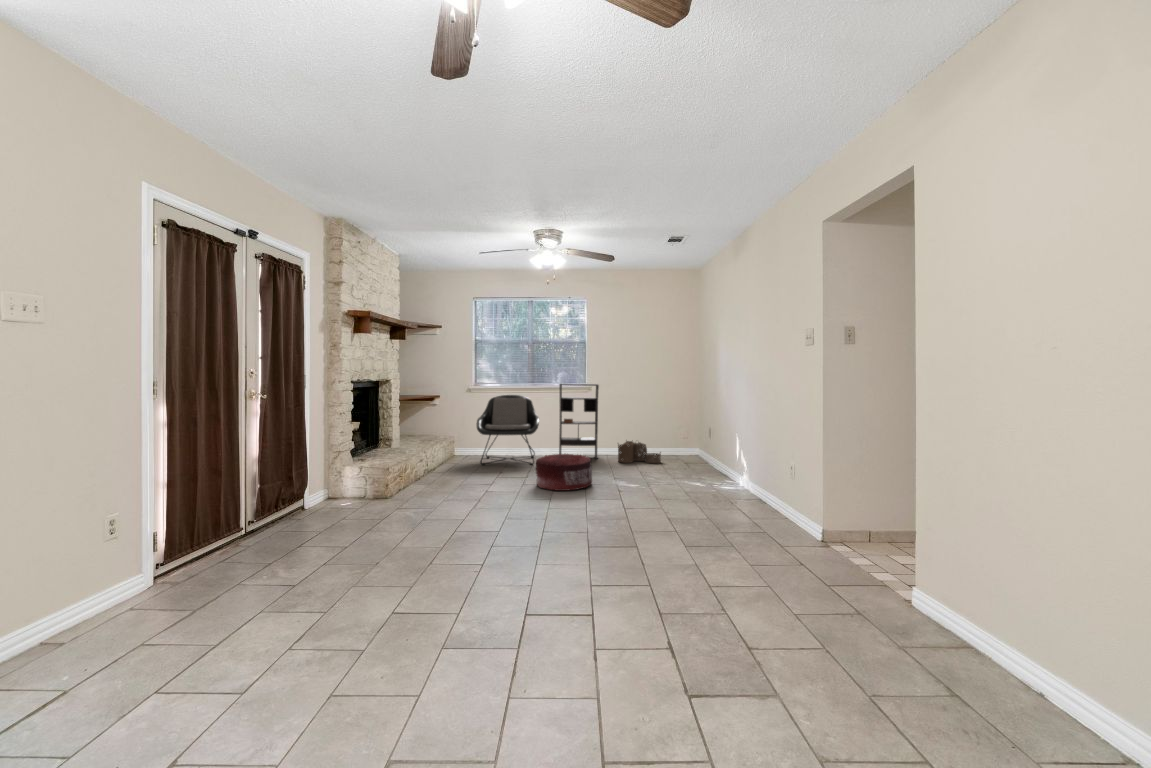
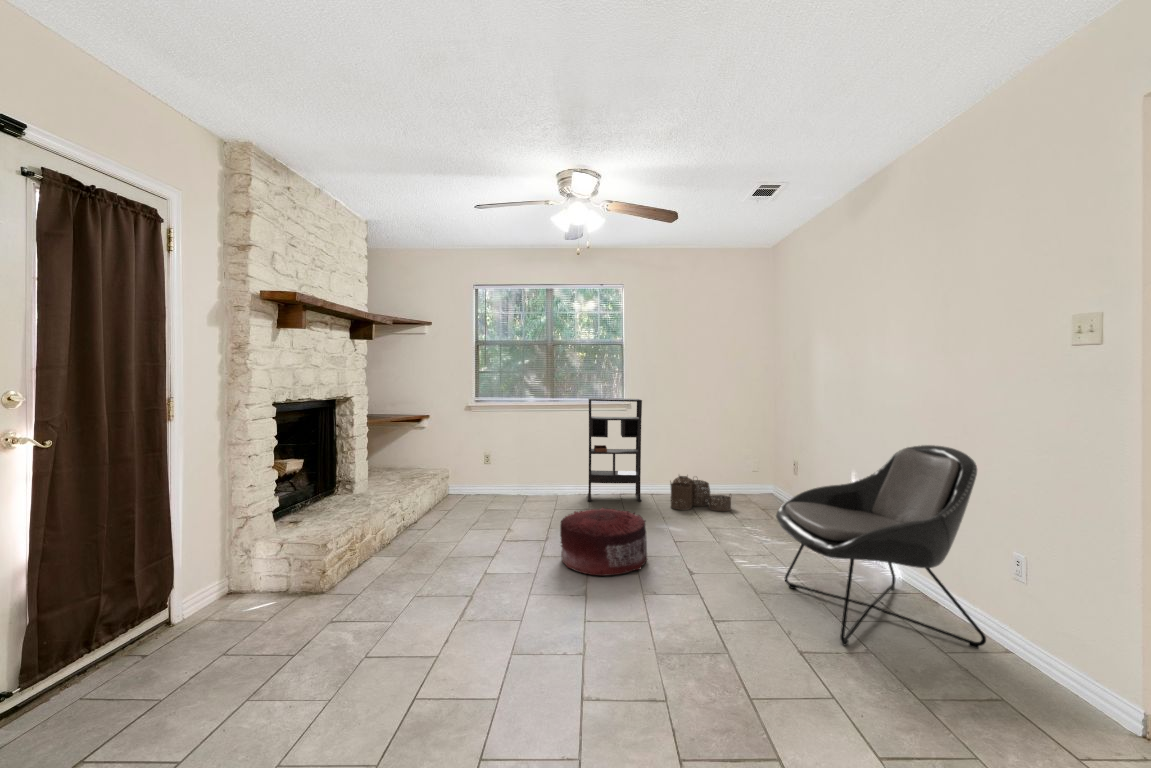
lounge chair: present [476,395,539,465] -> present [776,445,986,649]

